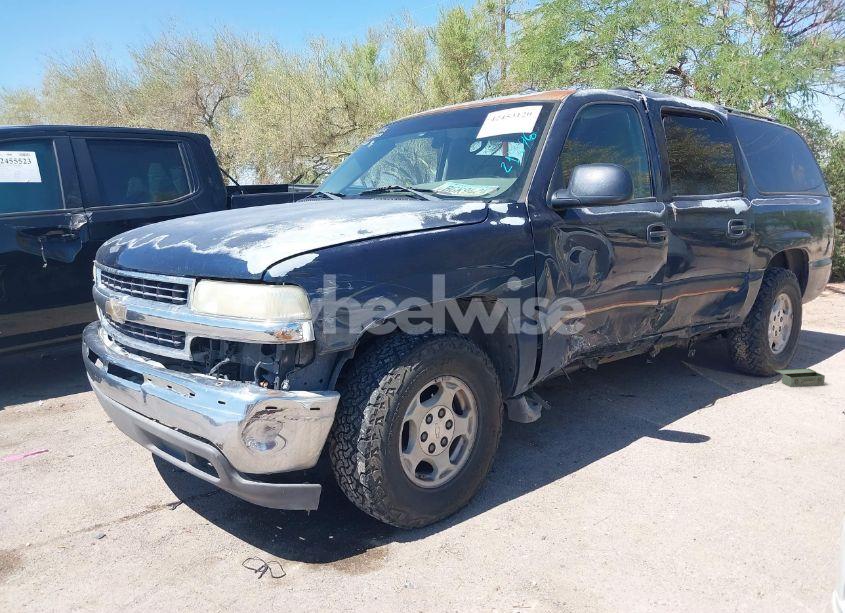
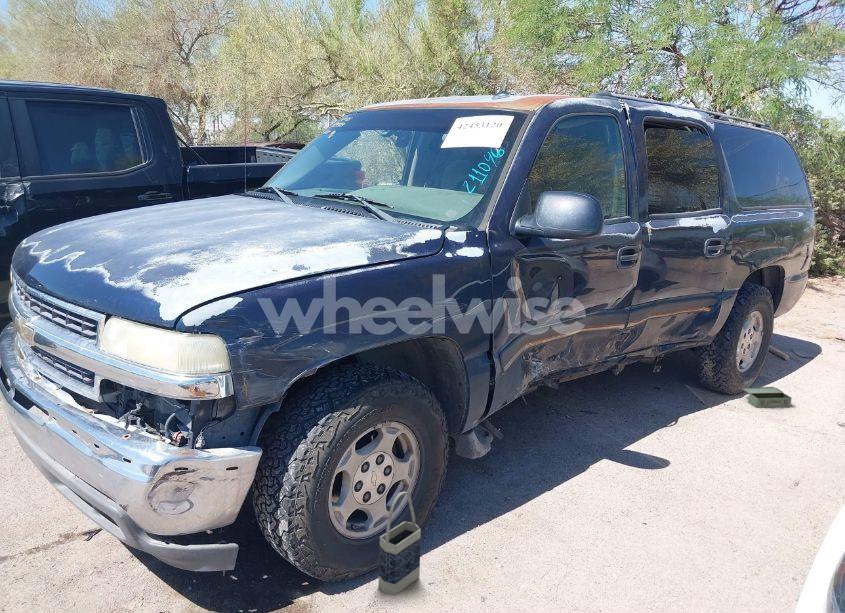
bag: none [446,442,485,541] -> present [378,492,421,596]

